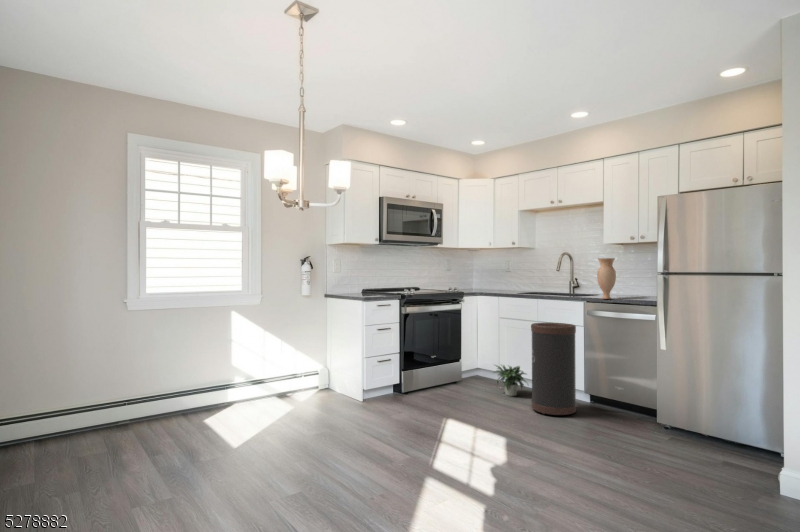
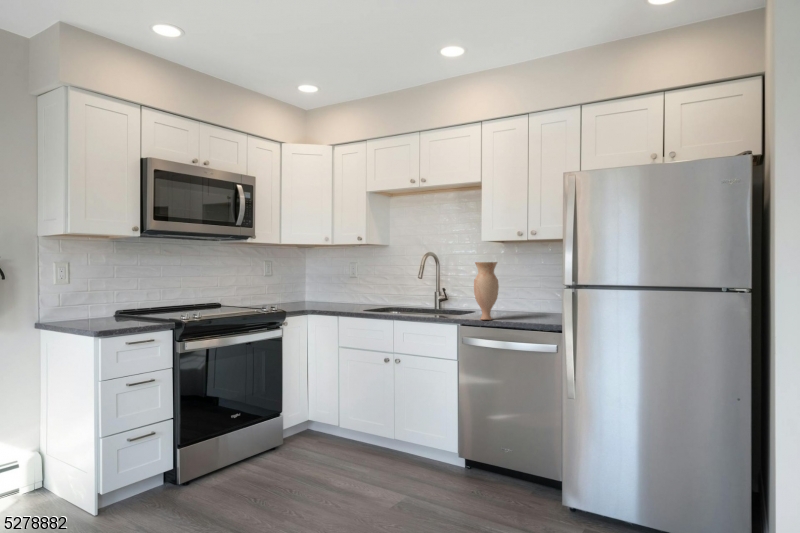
trash can: present [531,323,576,415] -> none [383,358,448,506]
potted plant: present [494,365,526,396] -> none [315,417,379,468]

